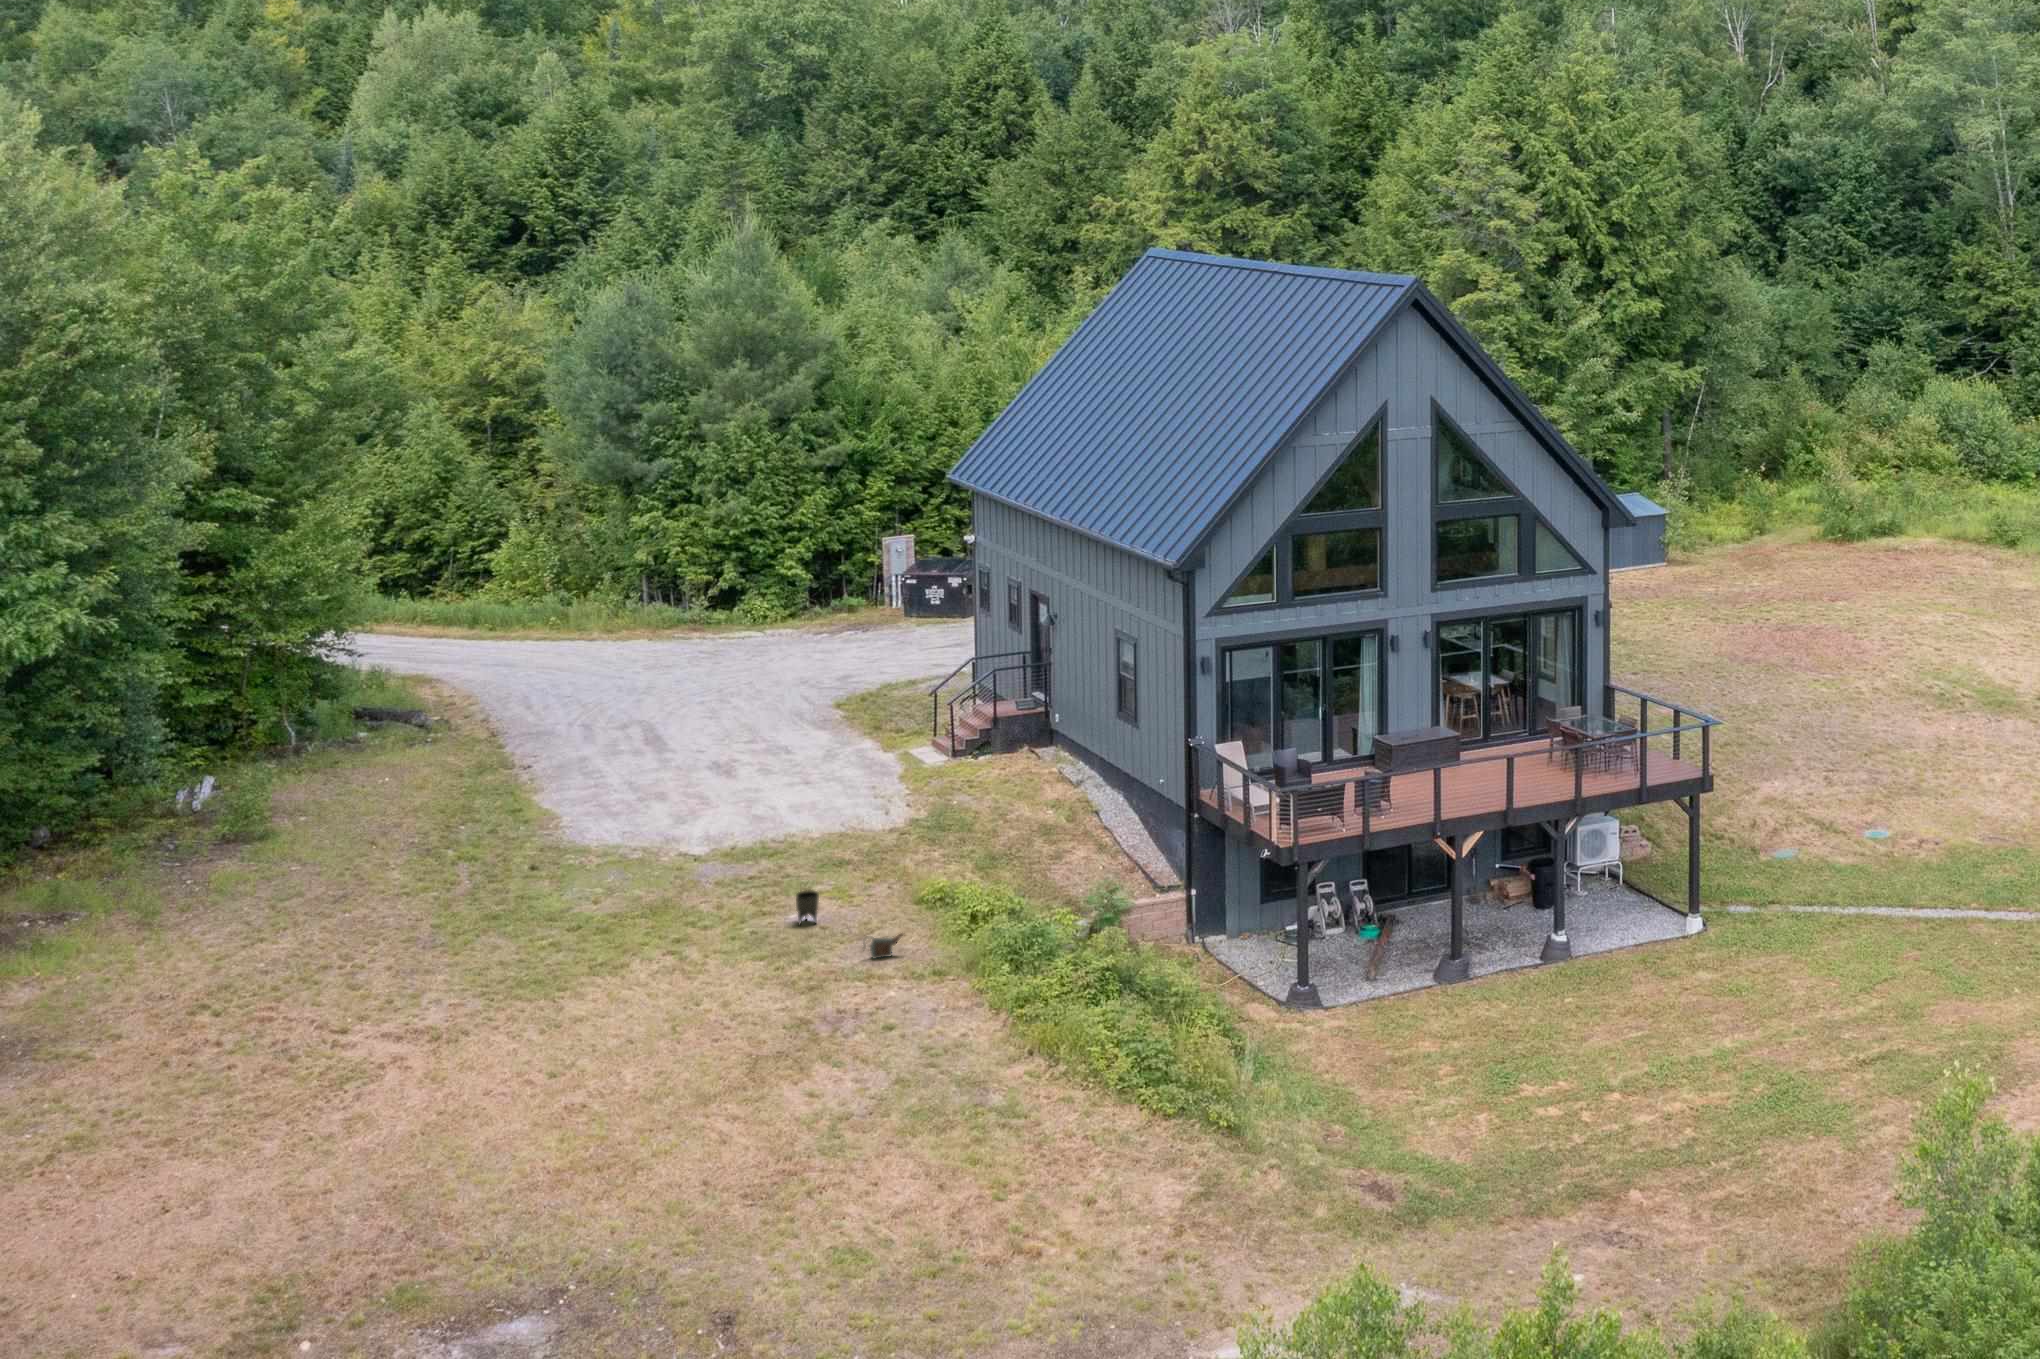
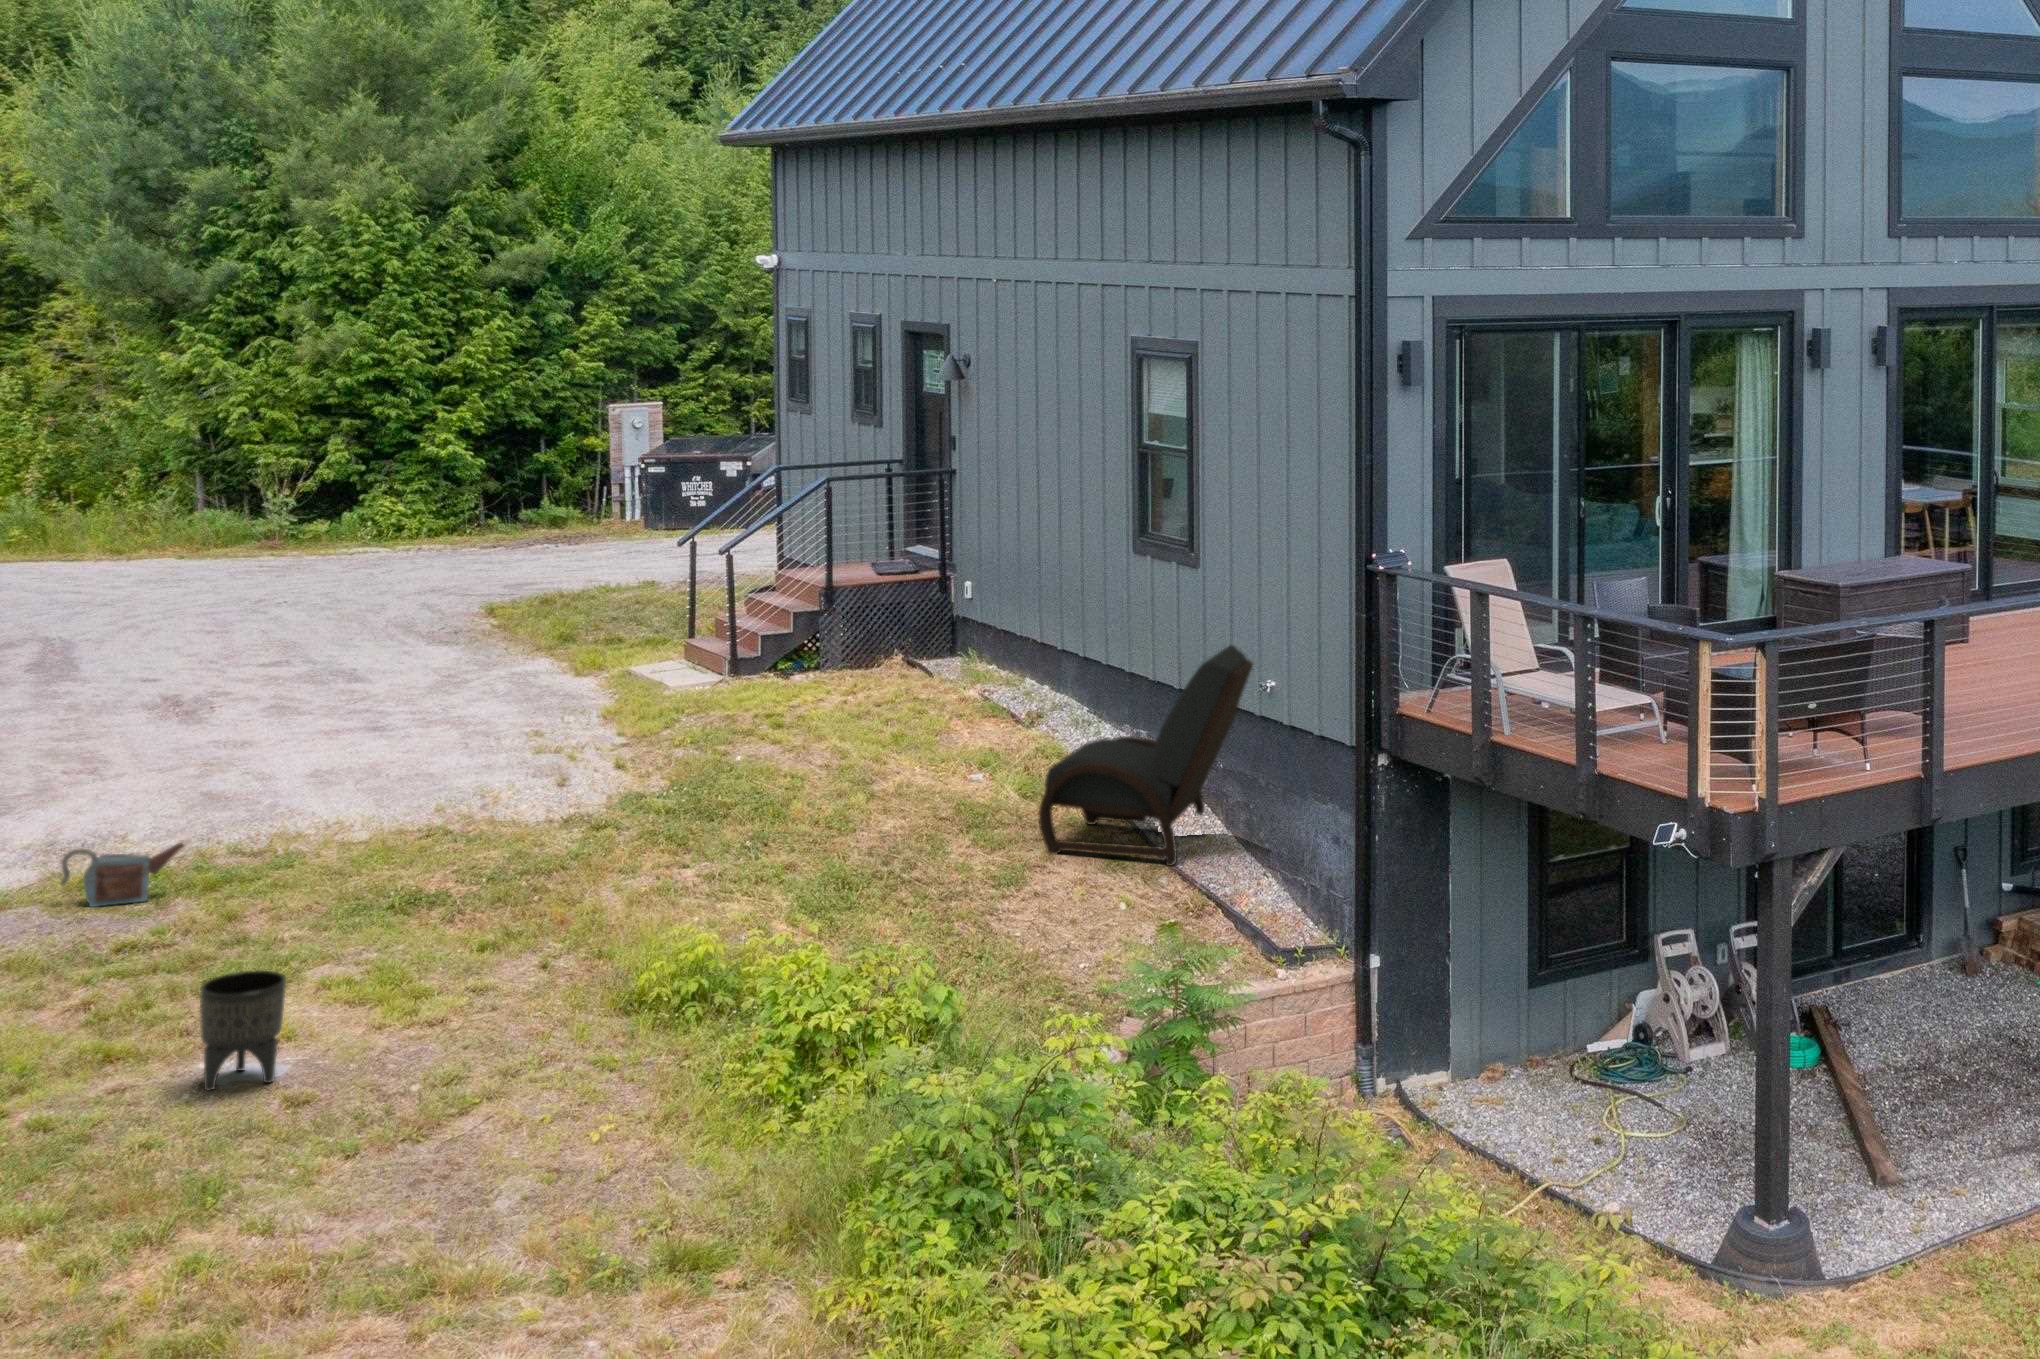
lounge chair: none [1072,762,1164,854] -> present [1038,645,1253,866]
watering can: present [865,934,903,958] -> present [60,843,185,907]

